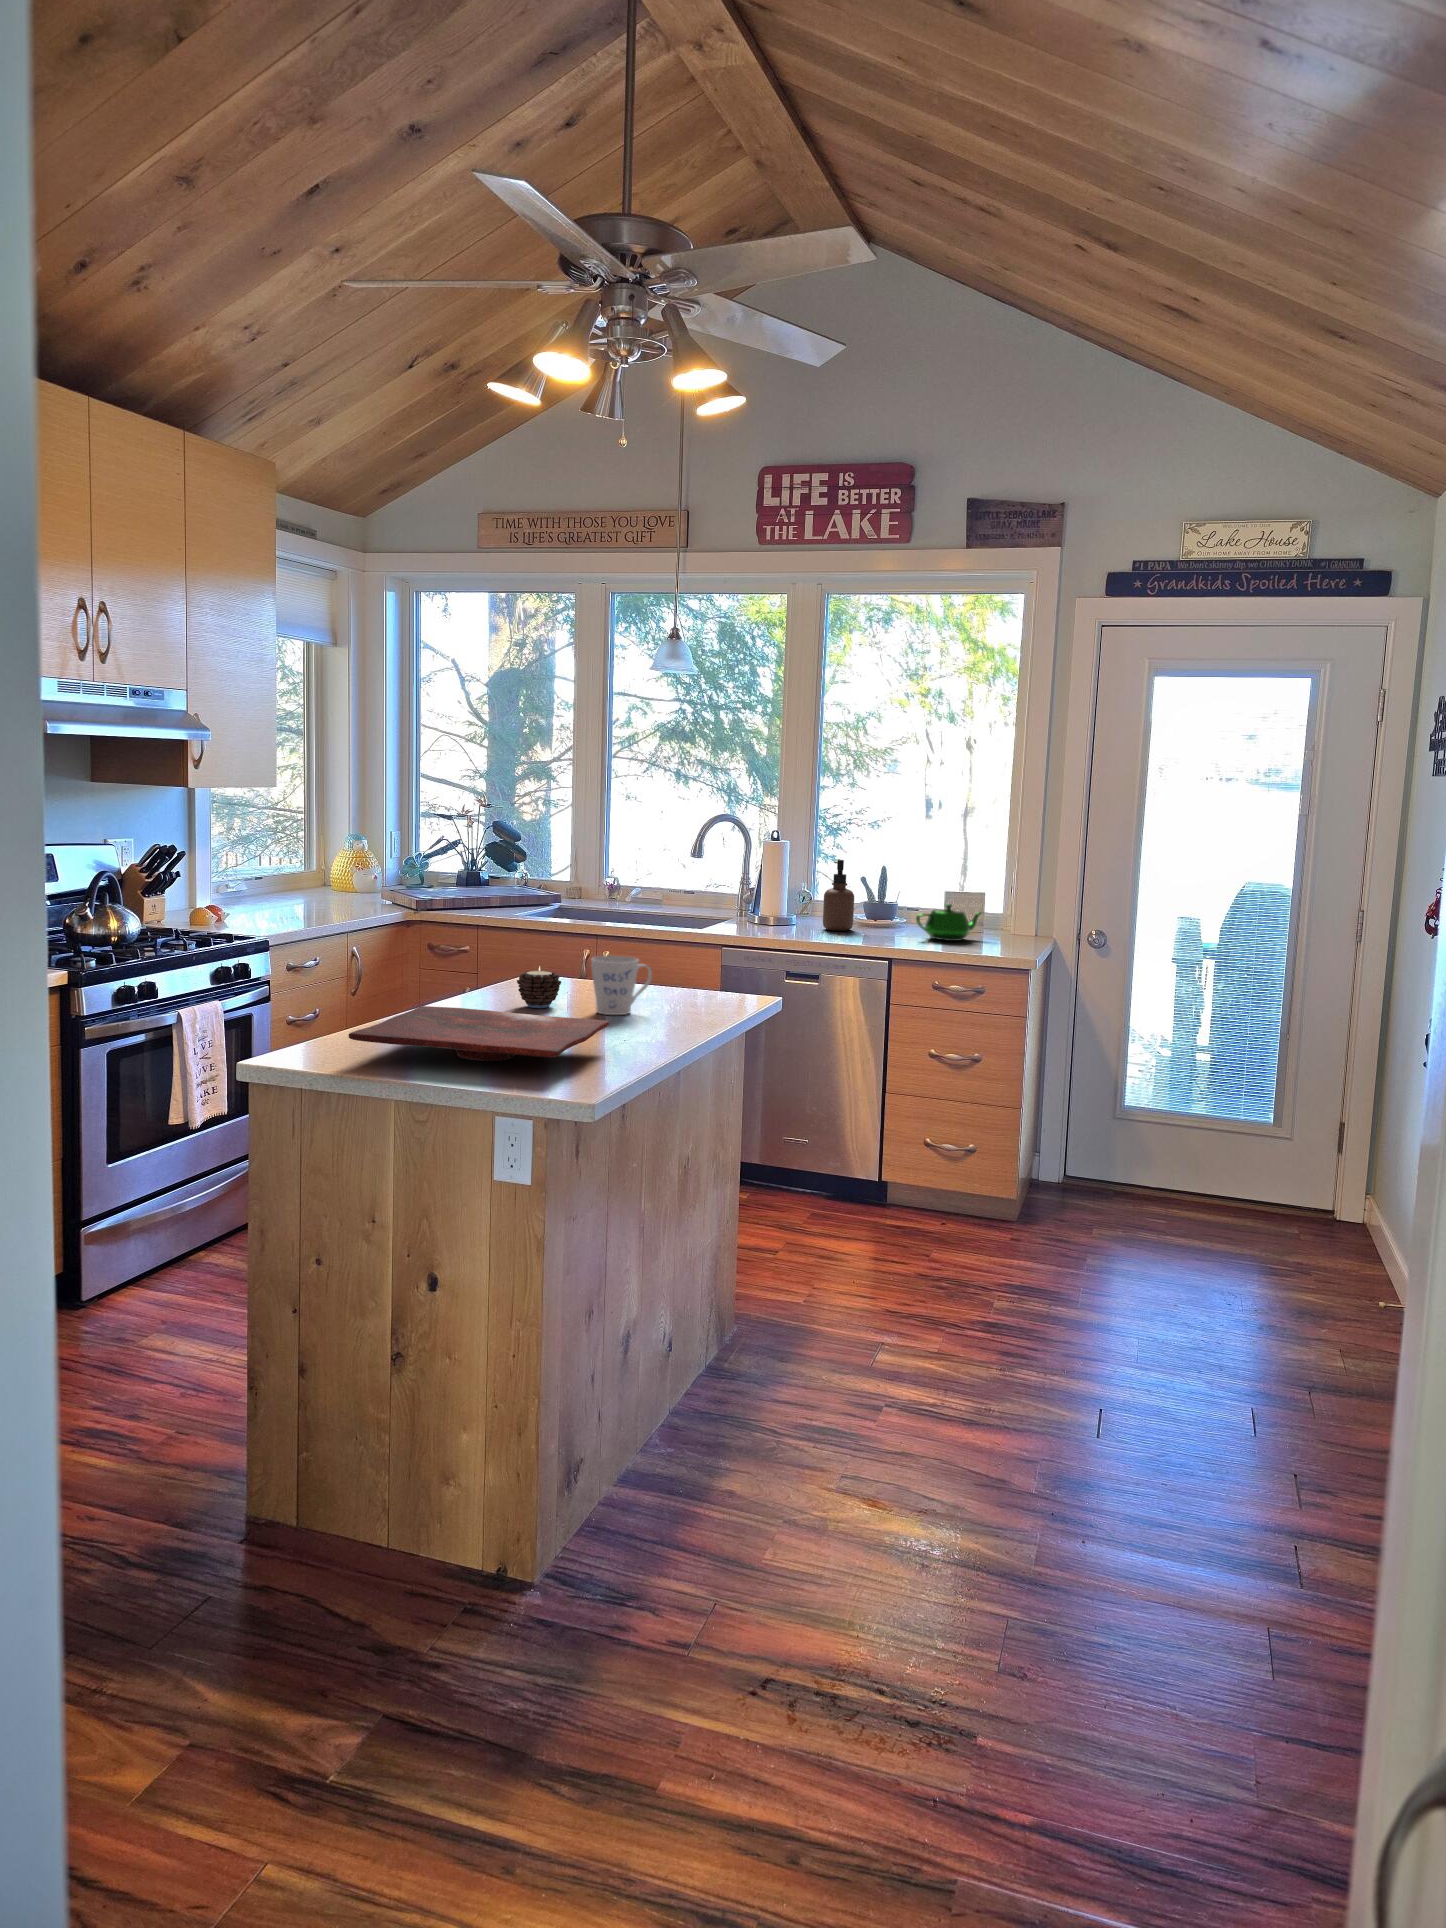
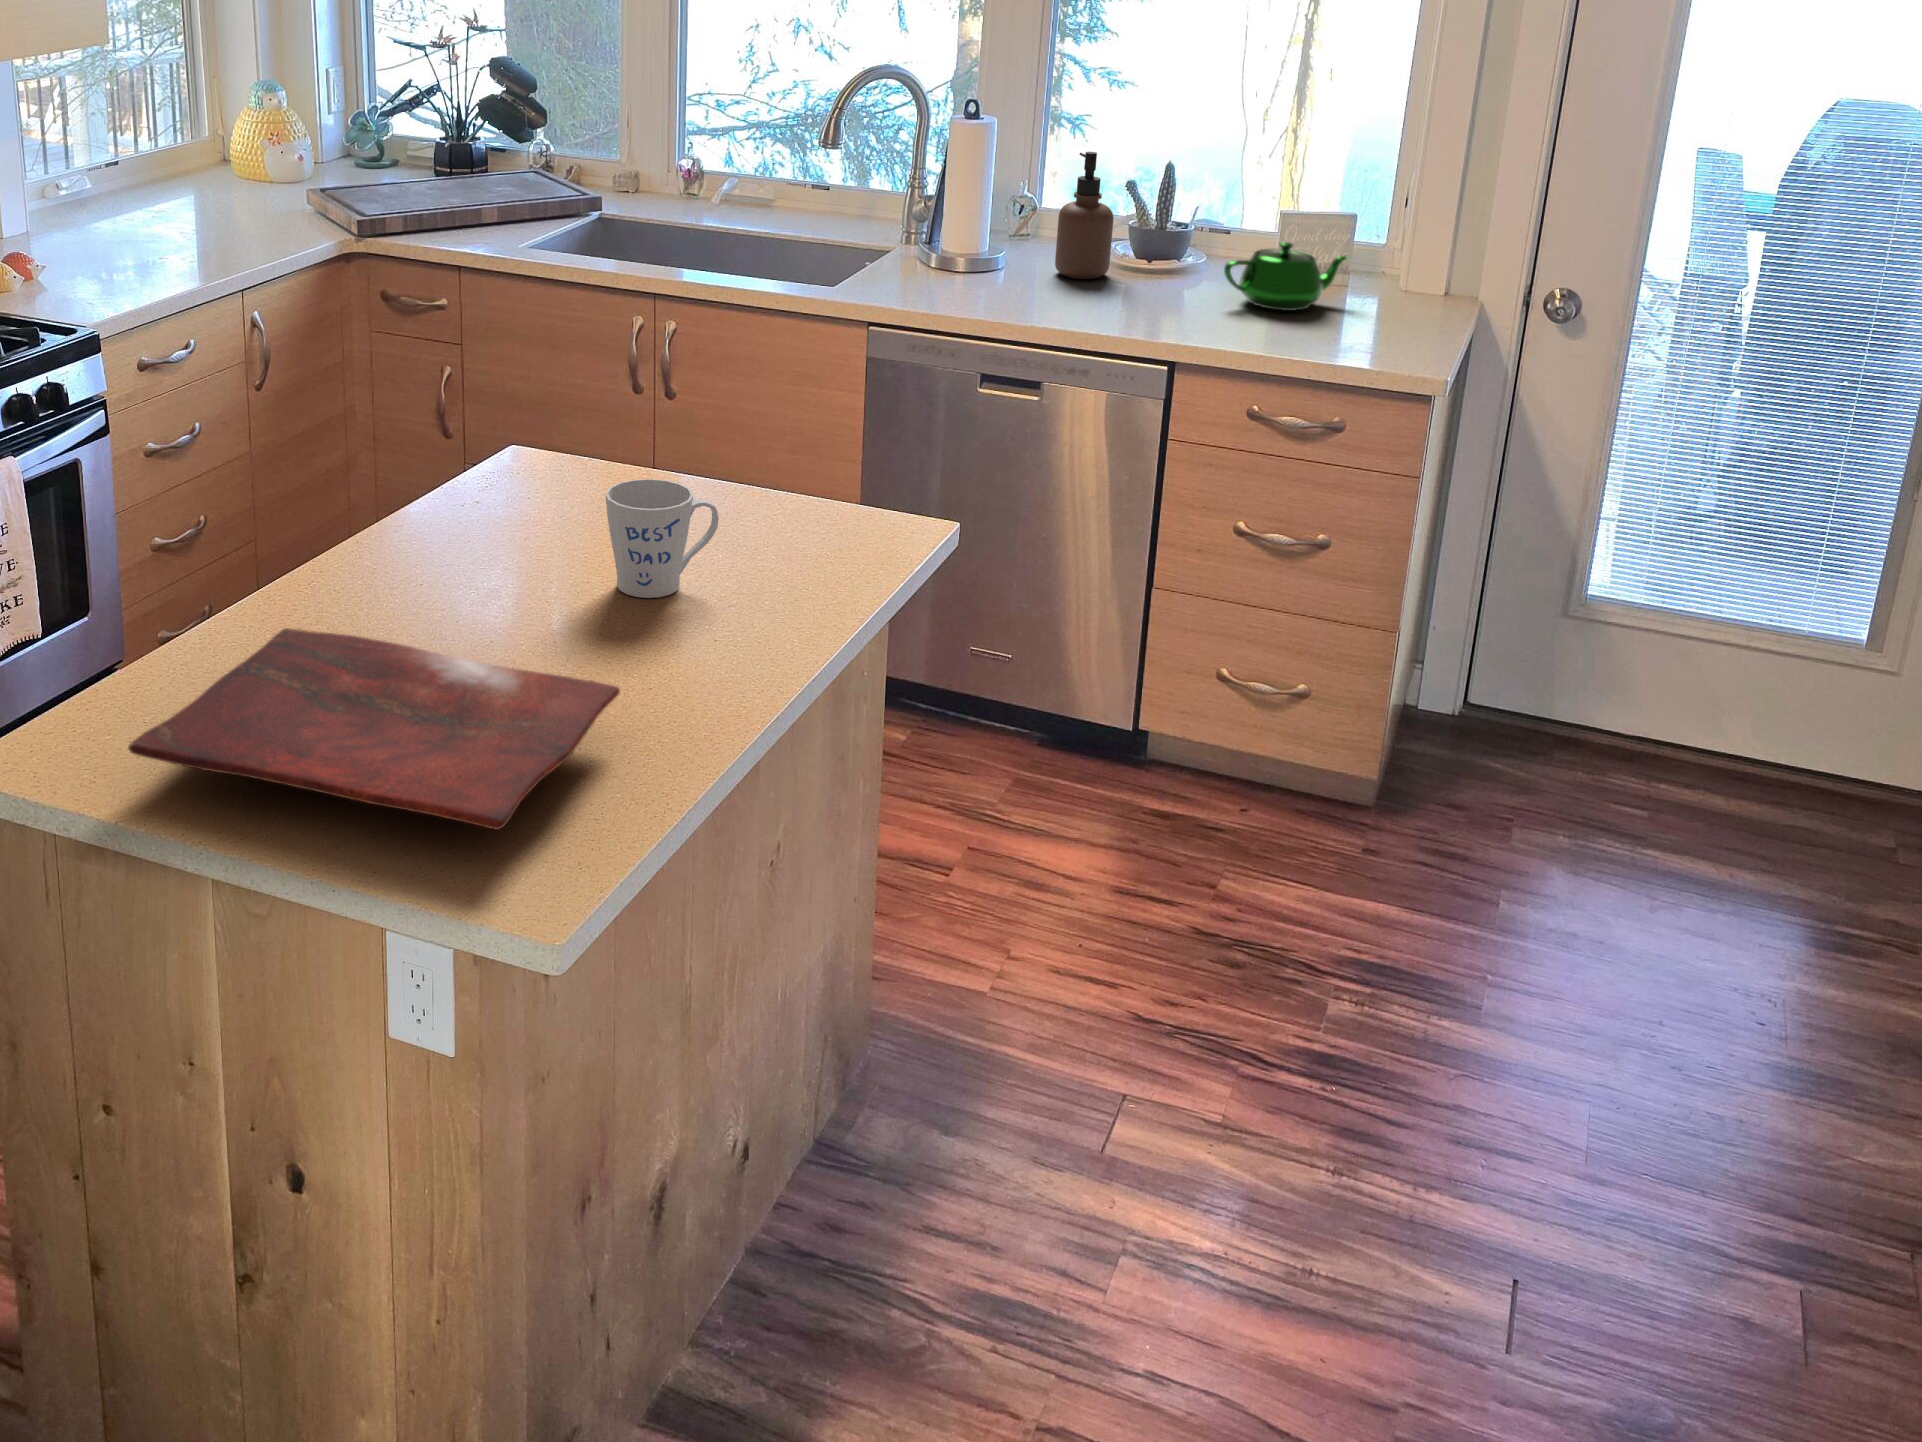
candle: present [517,967,561,1008] -> none [476,493,556,569]

